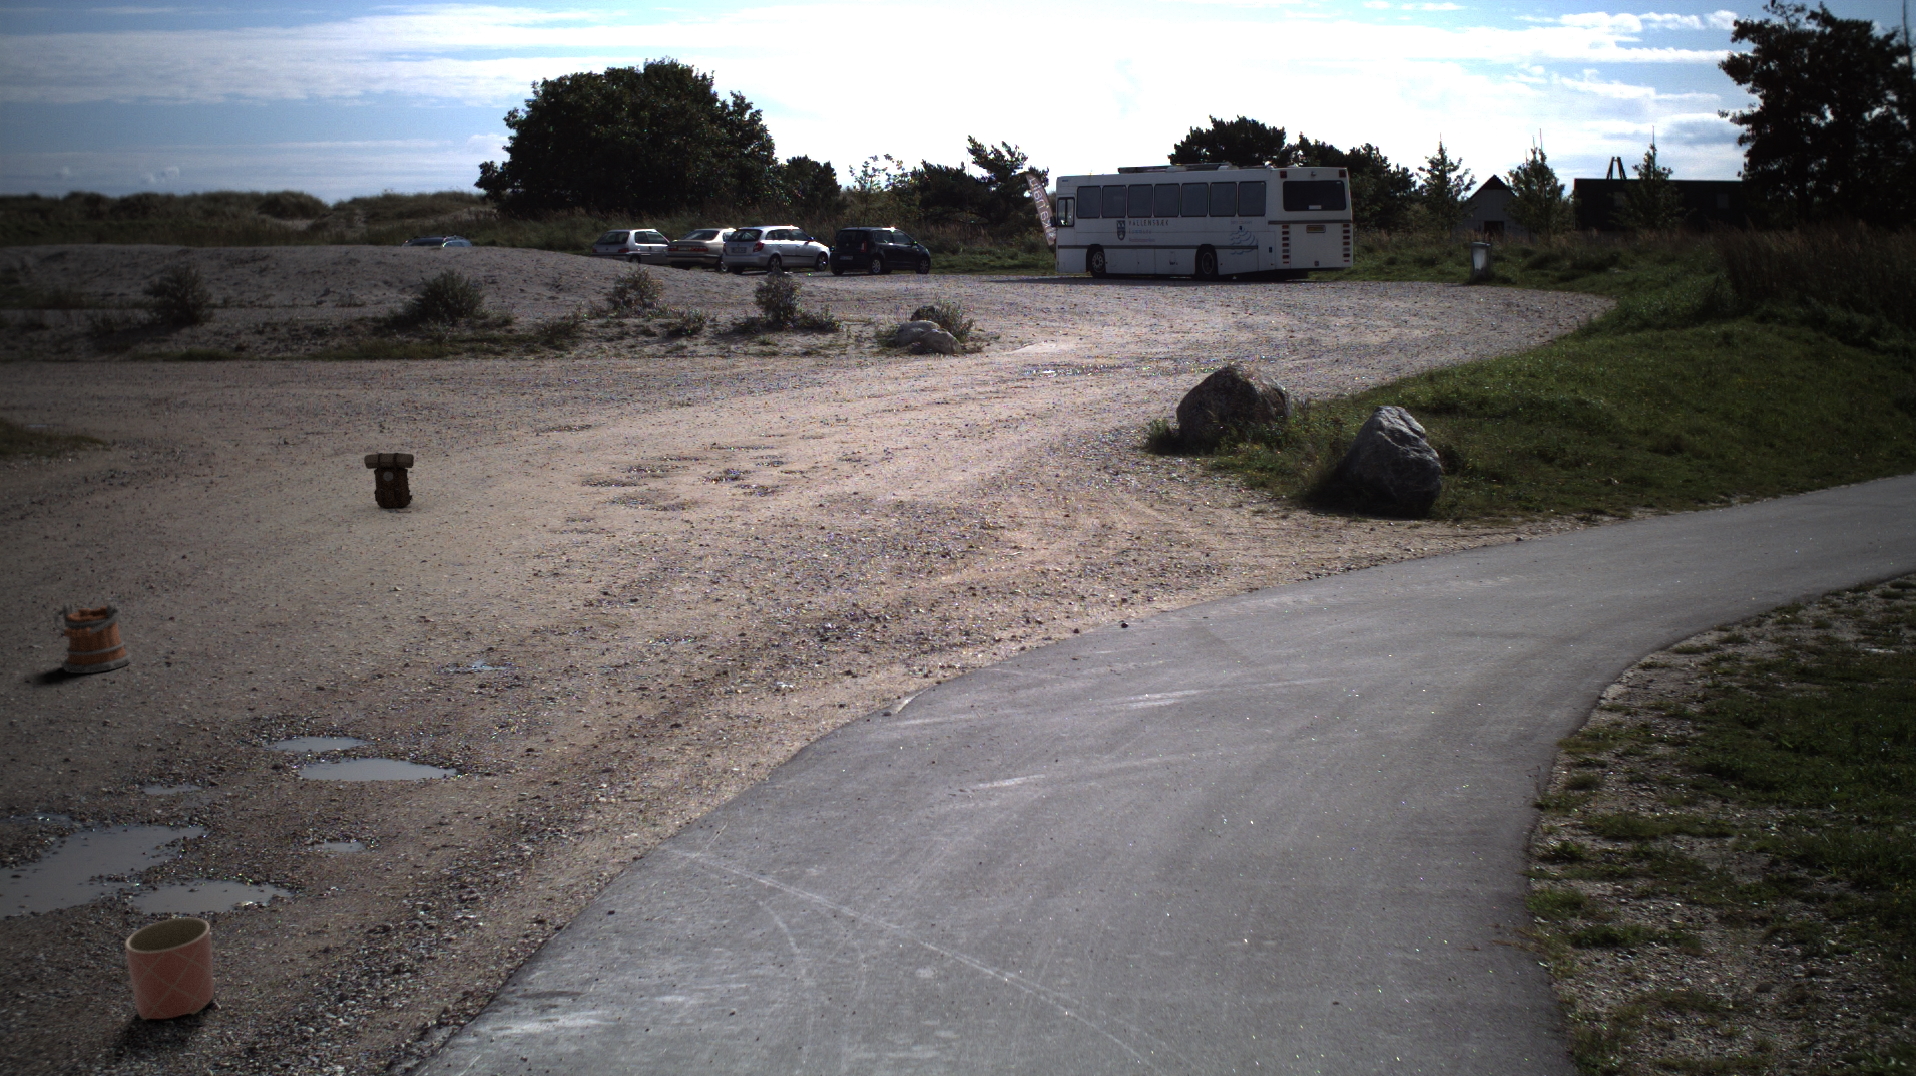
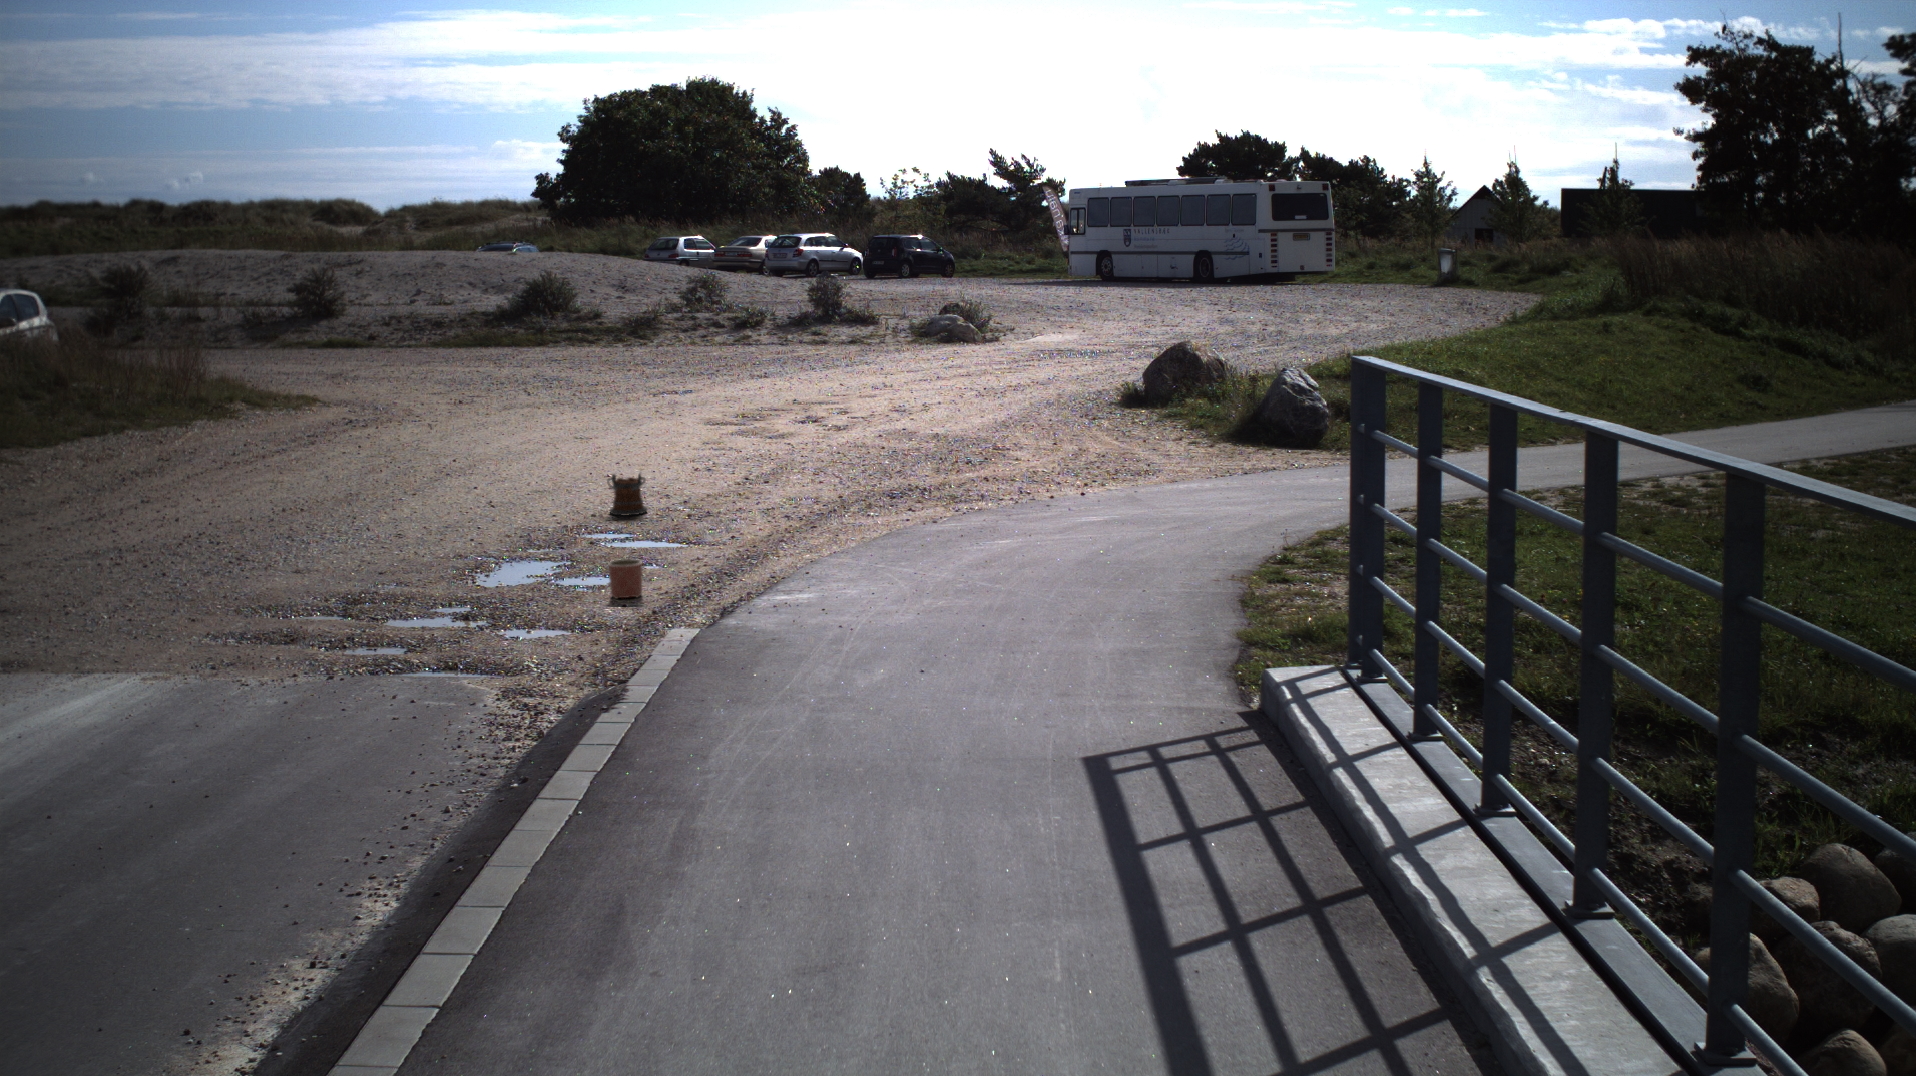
backpack: present [364,453,414,508] -> none [564,398,597,437]
bucket: present [54,602,132,673] -> present [607,474,647,516]

